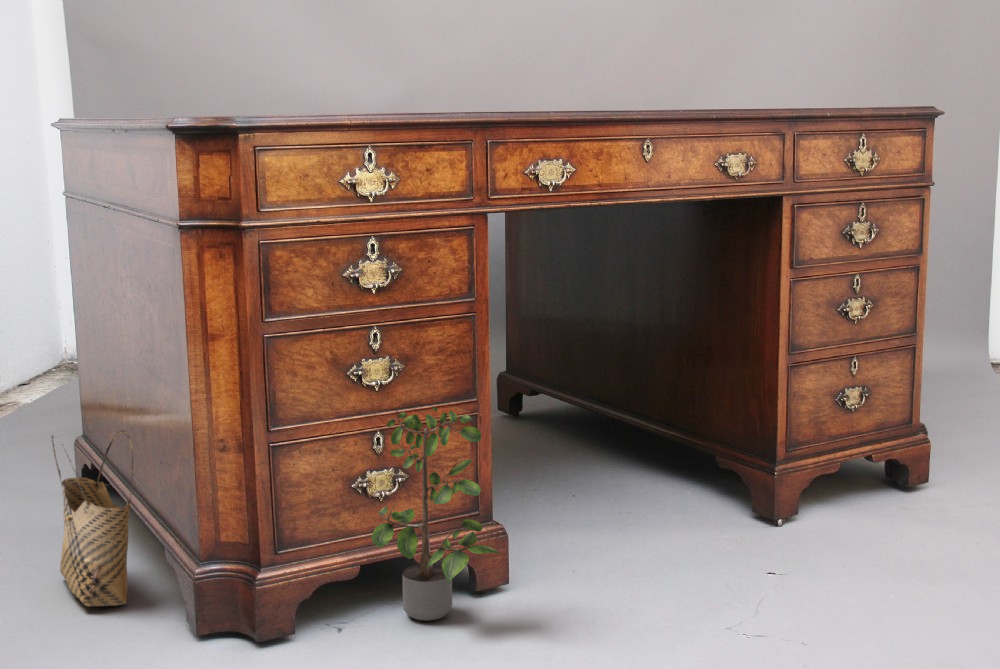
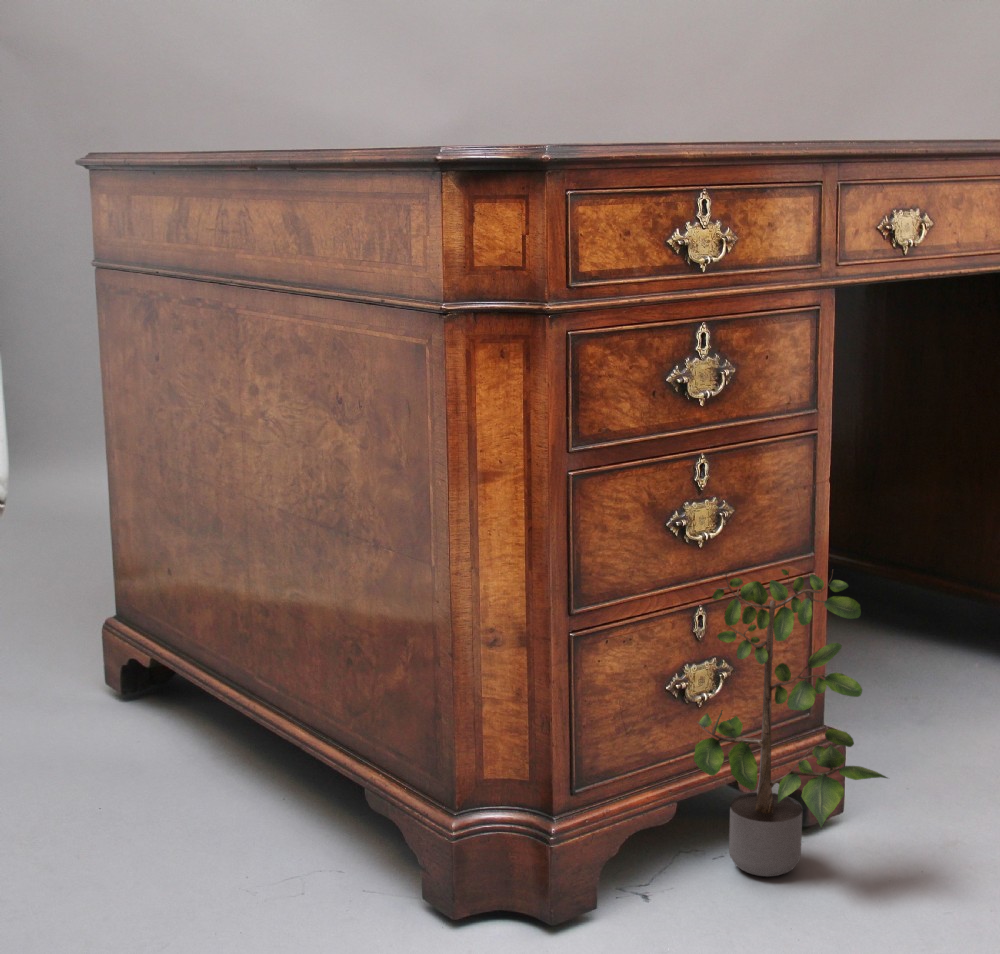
woven basket: present [51,431,133,606] -> none [204,616,332,878]

